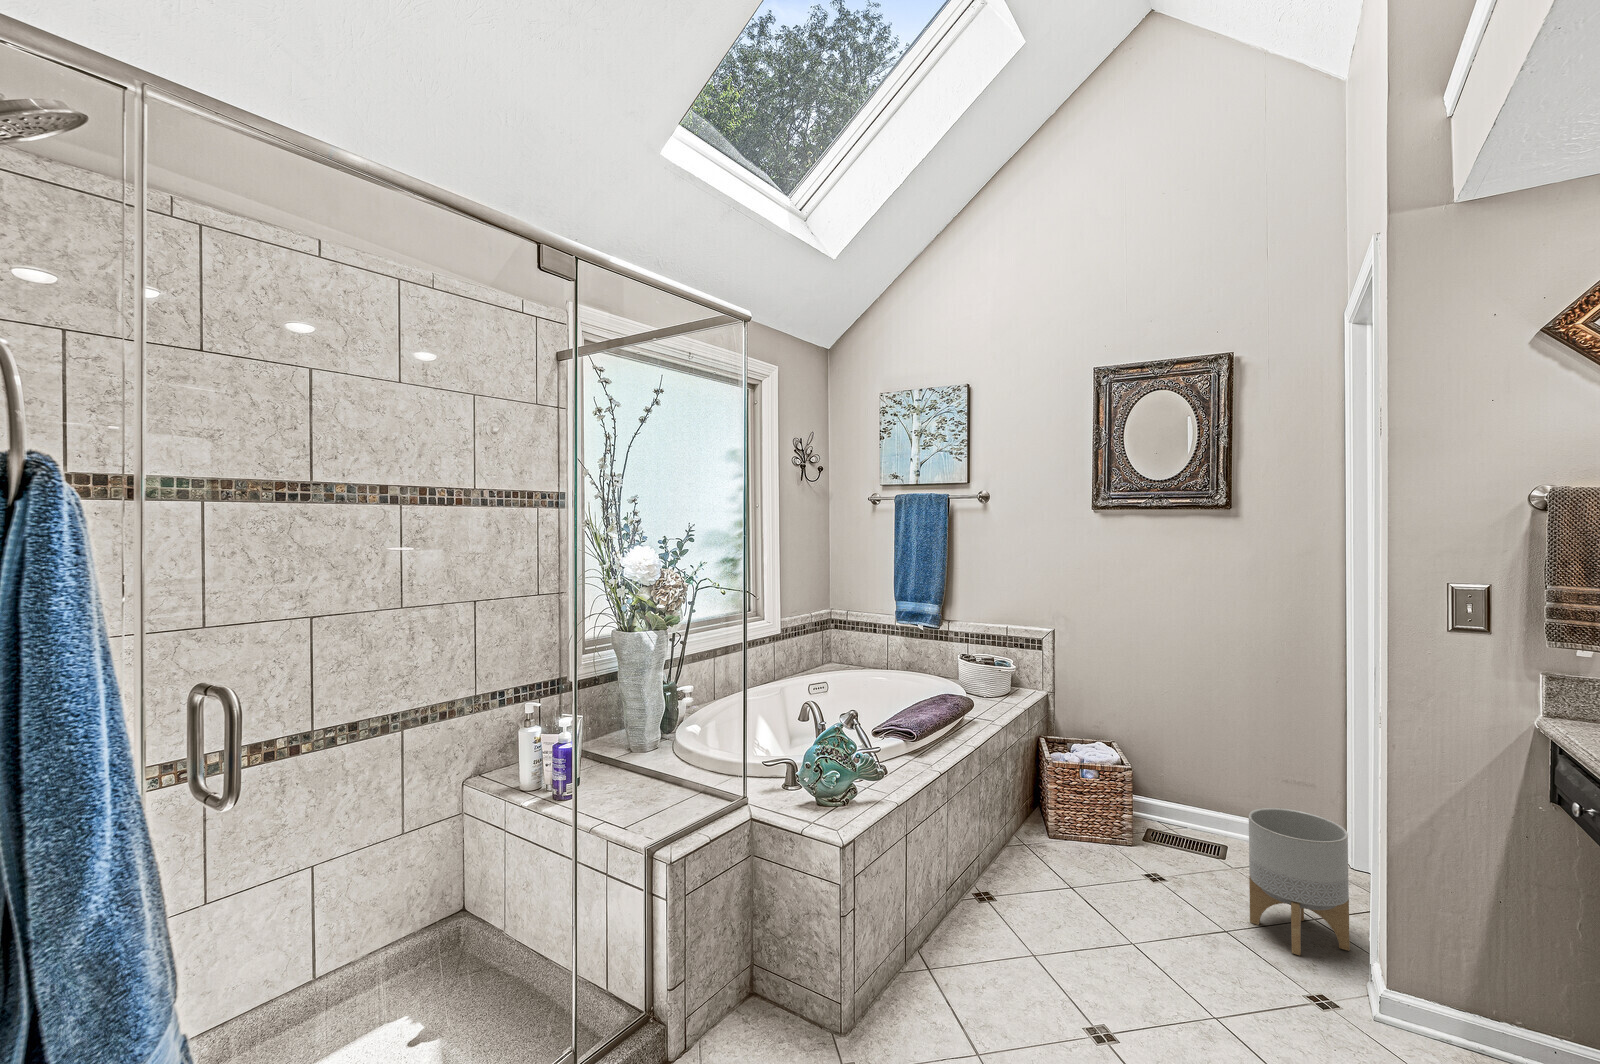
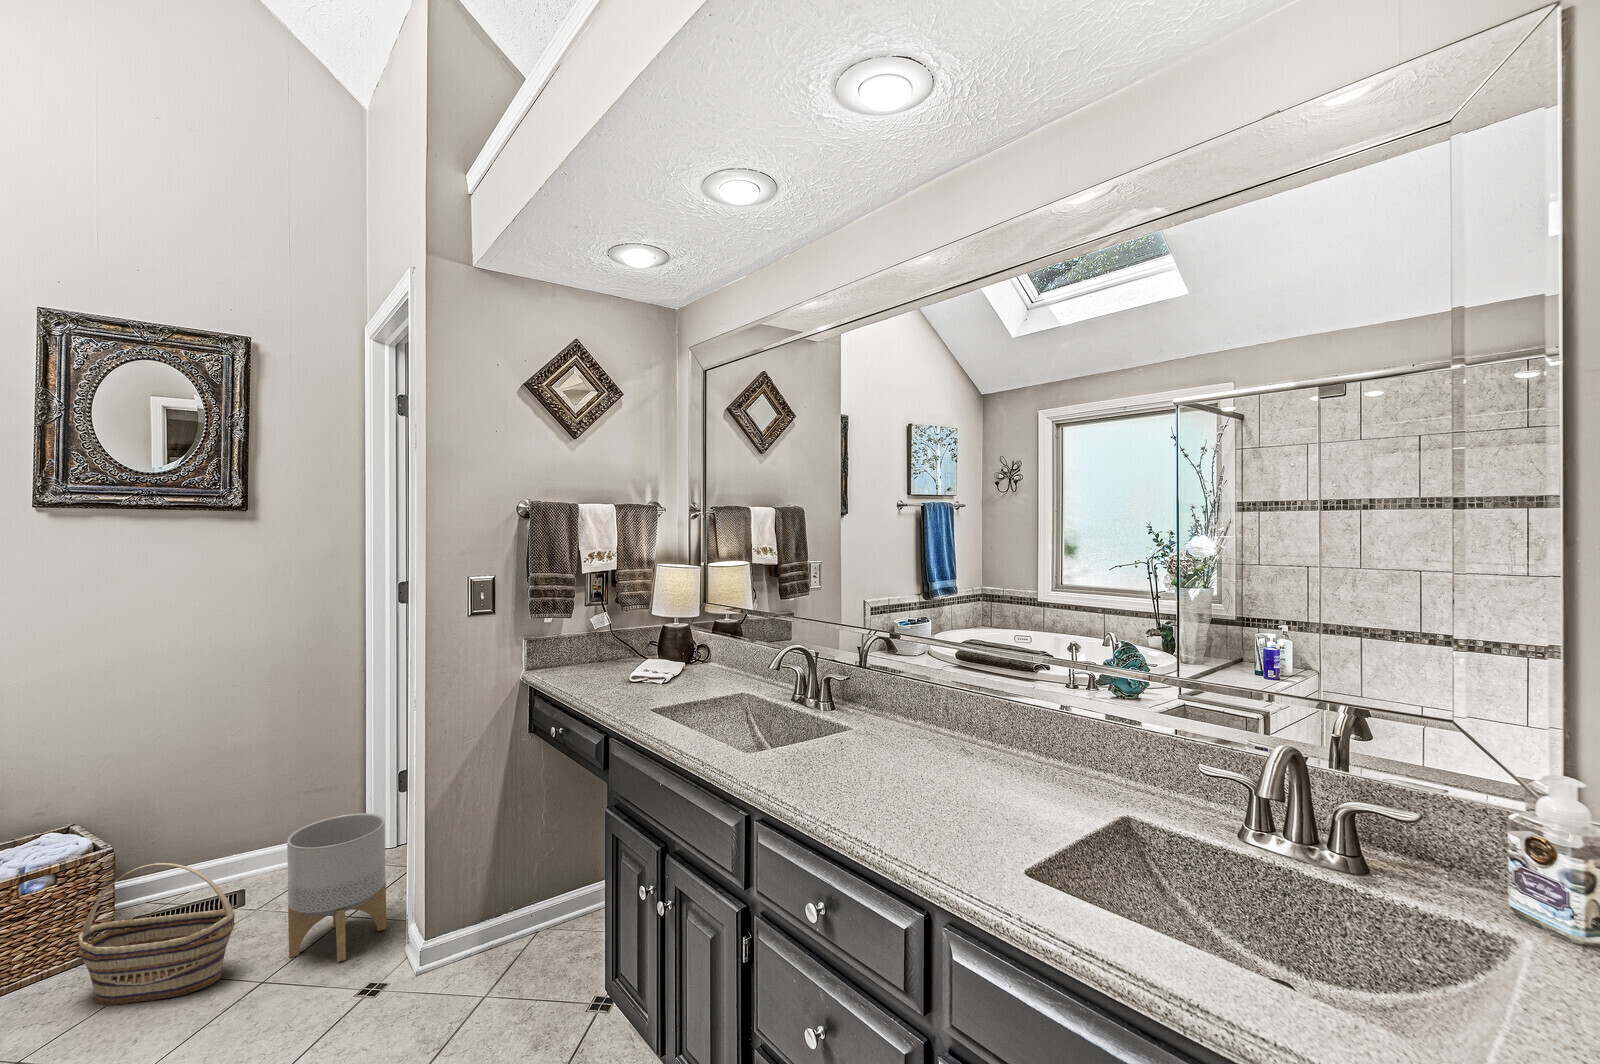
basket: none [1107,787,1205,907] -> present [79,863,235,1005]

